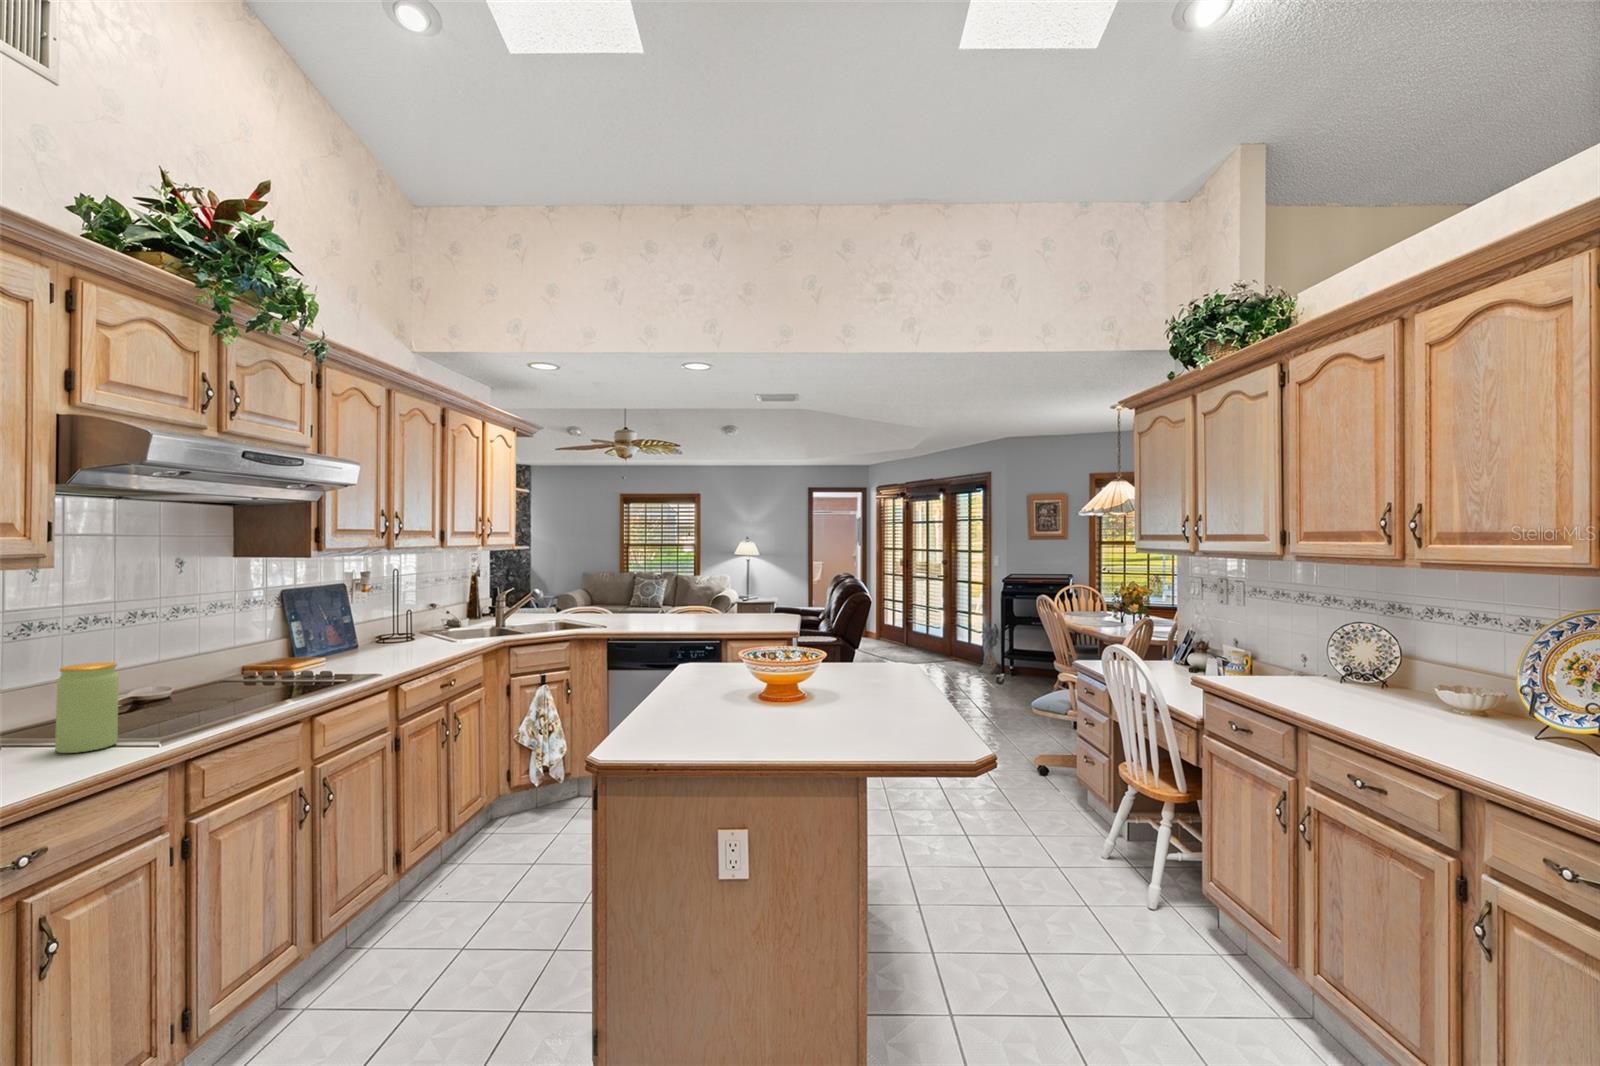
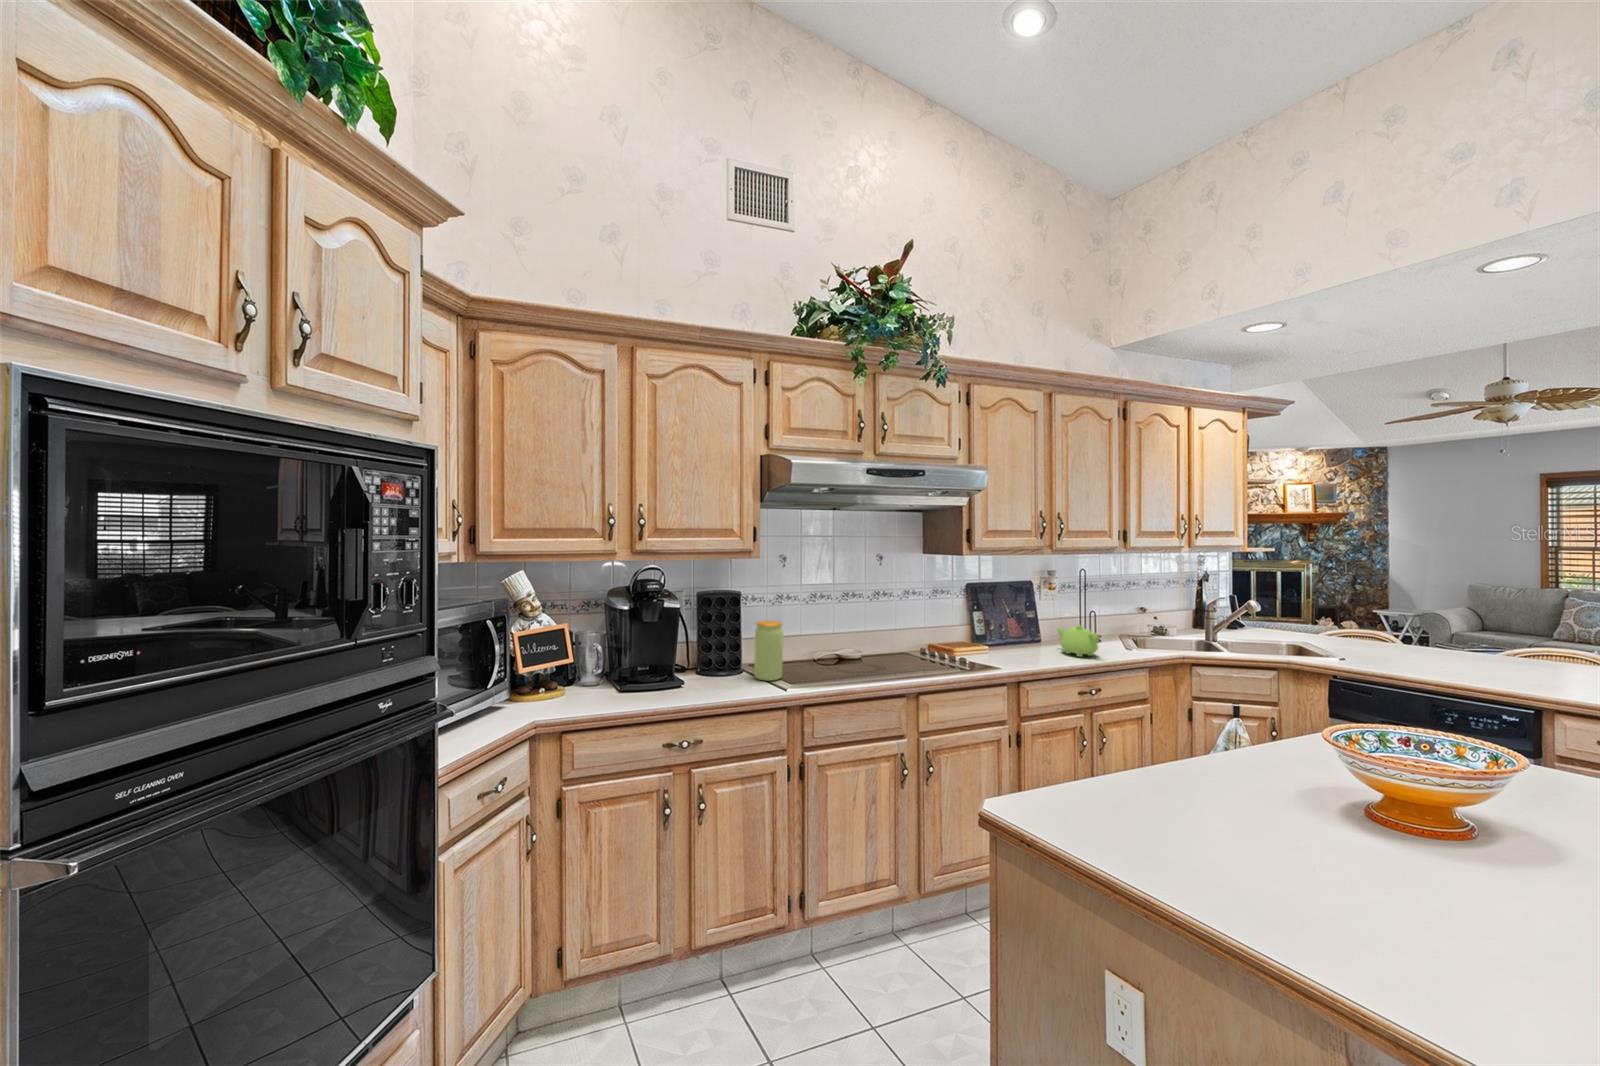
teapot: none [393,623,443,653] -> present [1058,625,1099,657]

